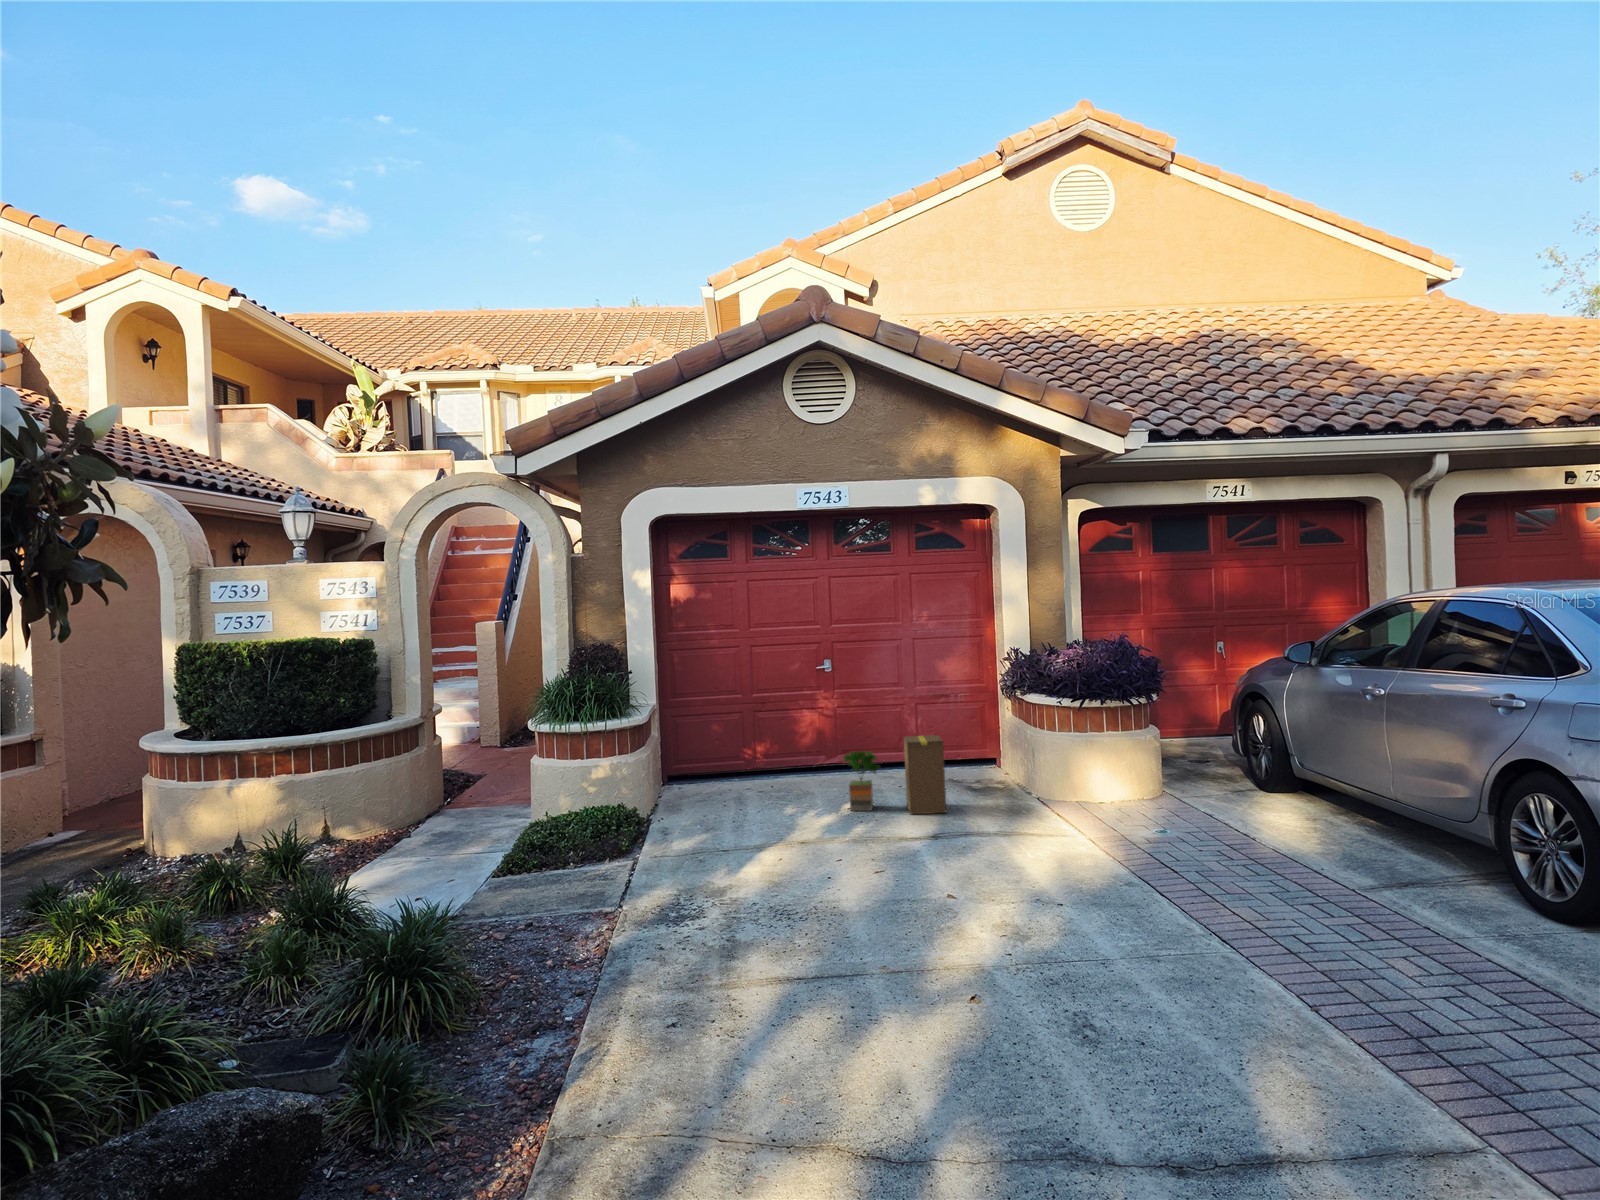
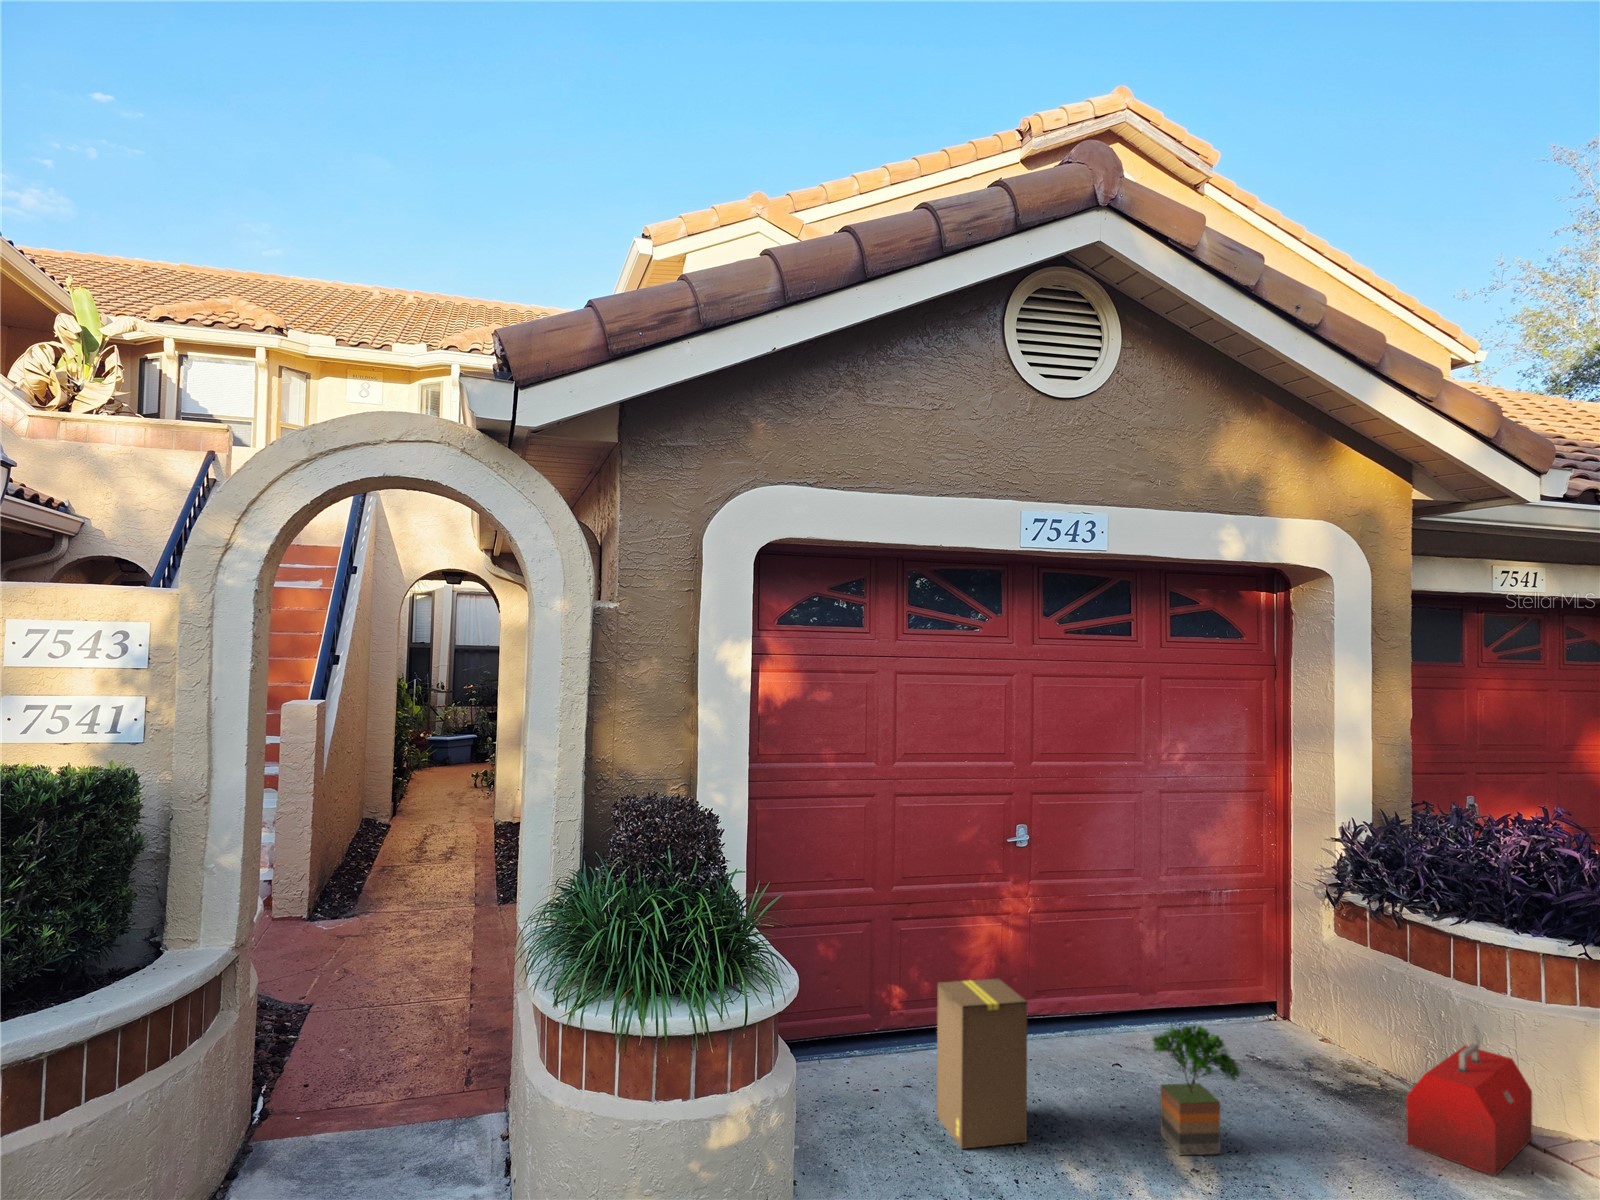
cardboard box: present [904,735,946,814] -> present [937,979,1027,1149]
toolbox: none [977,759,1051,818] -> present [1406,1044,1532,1176]

